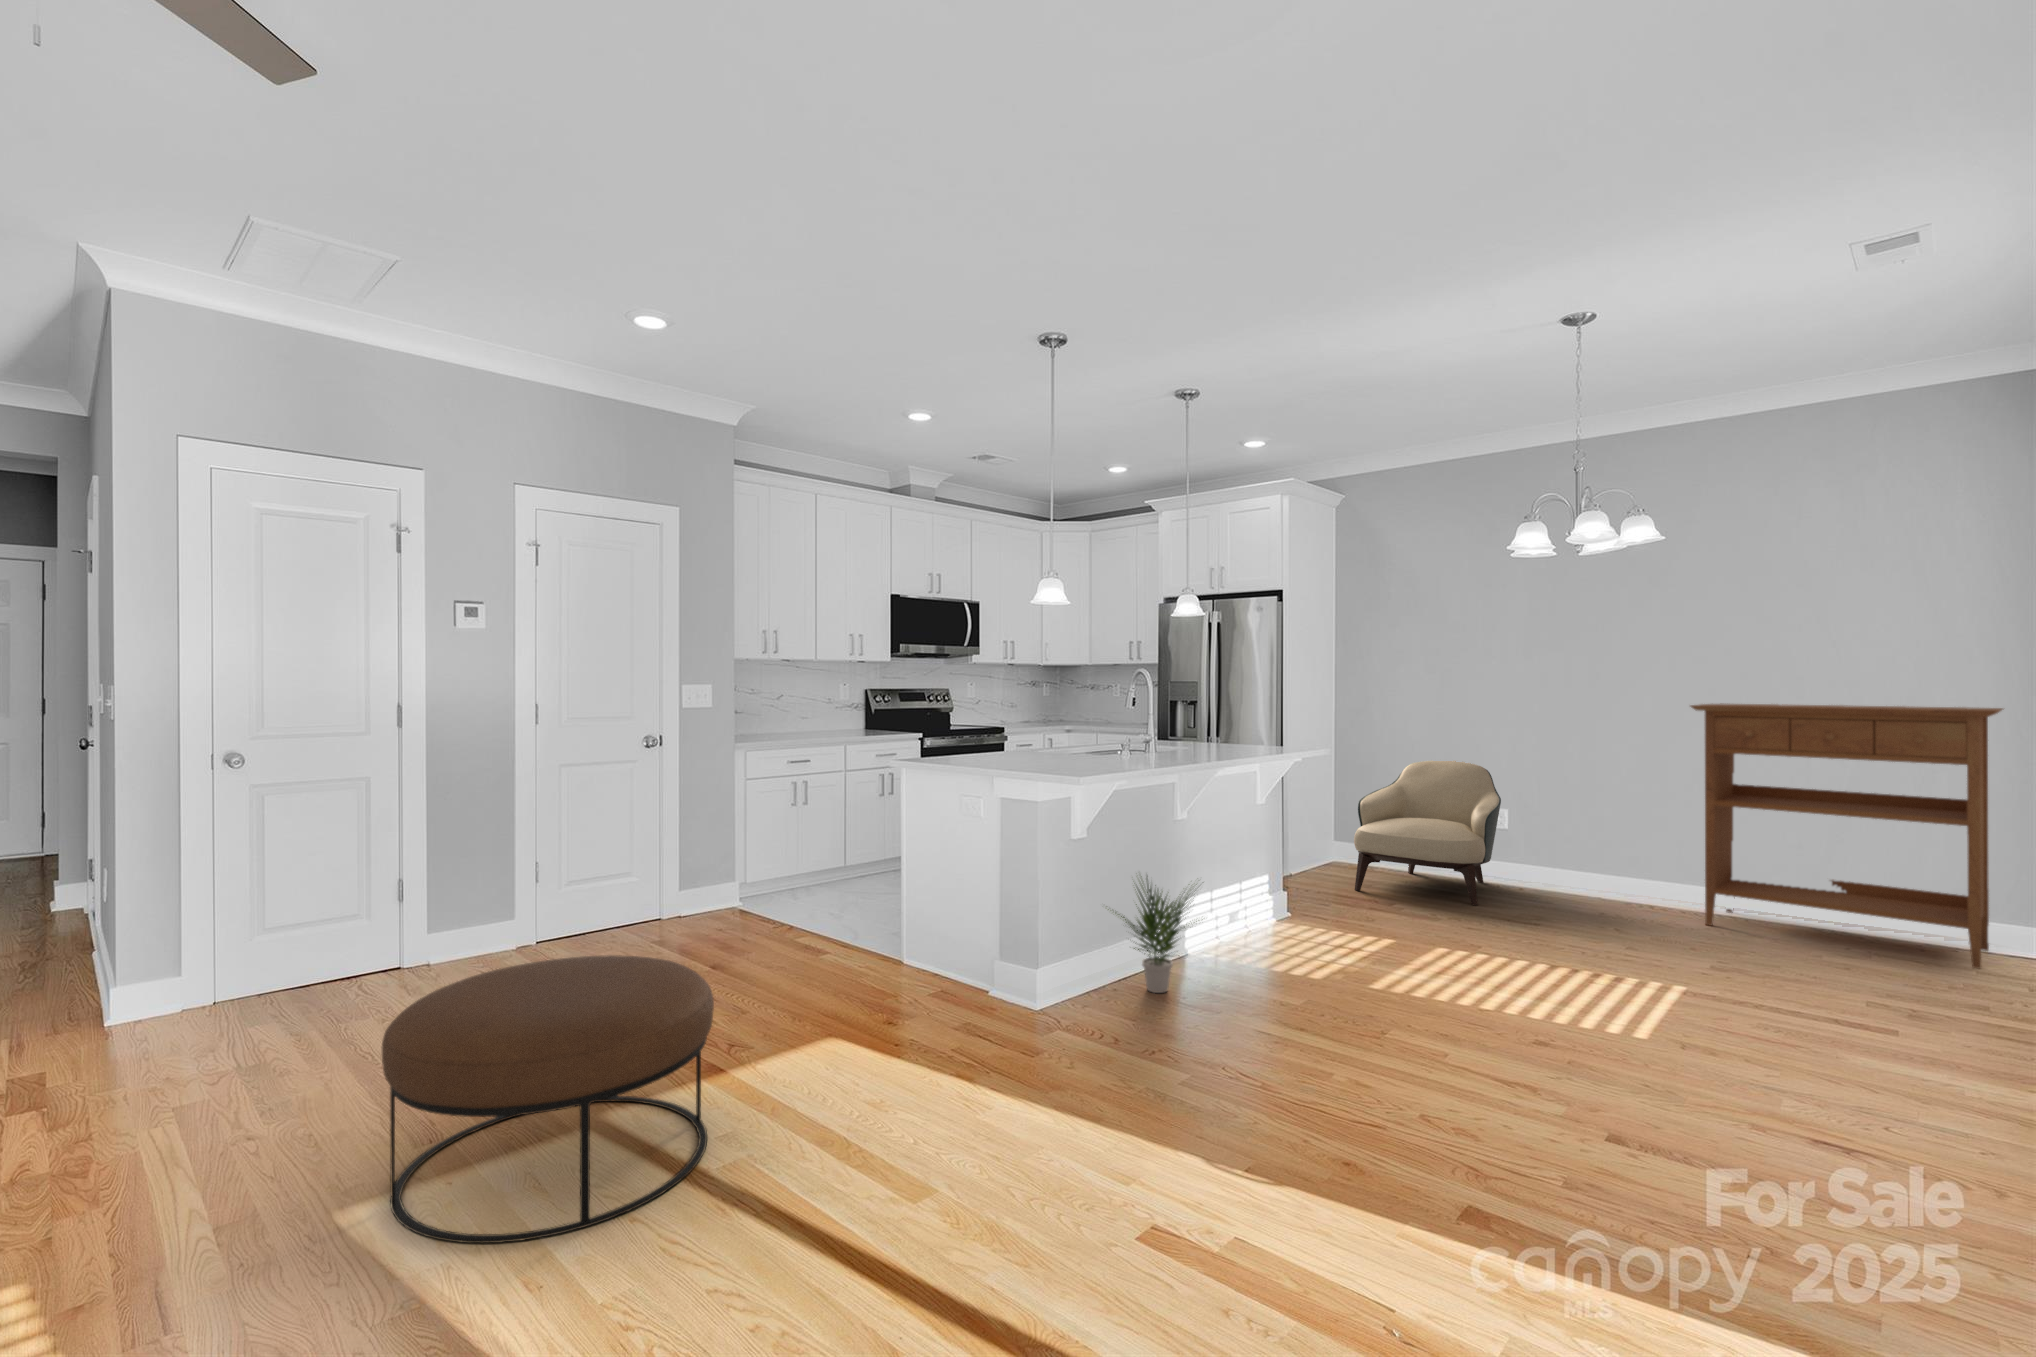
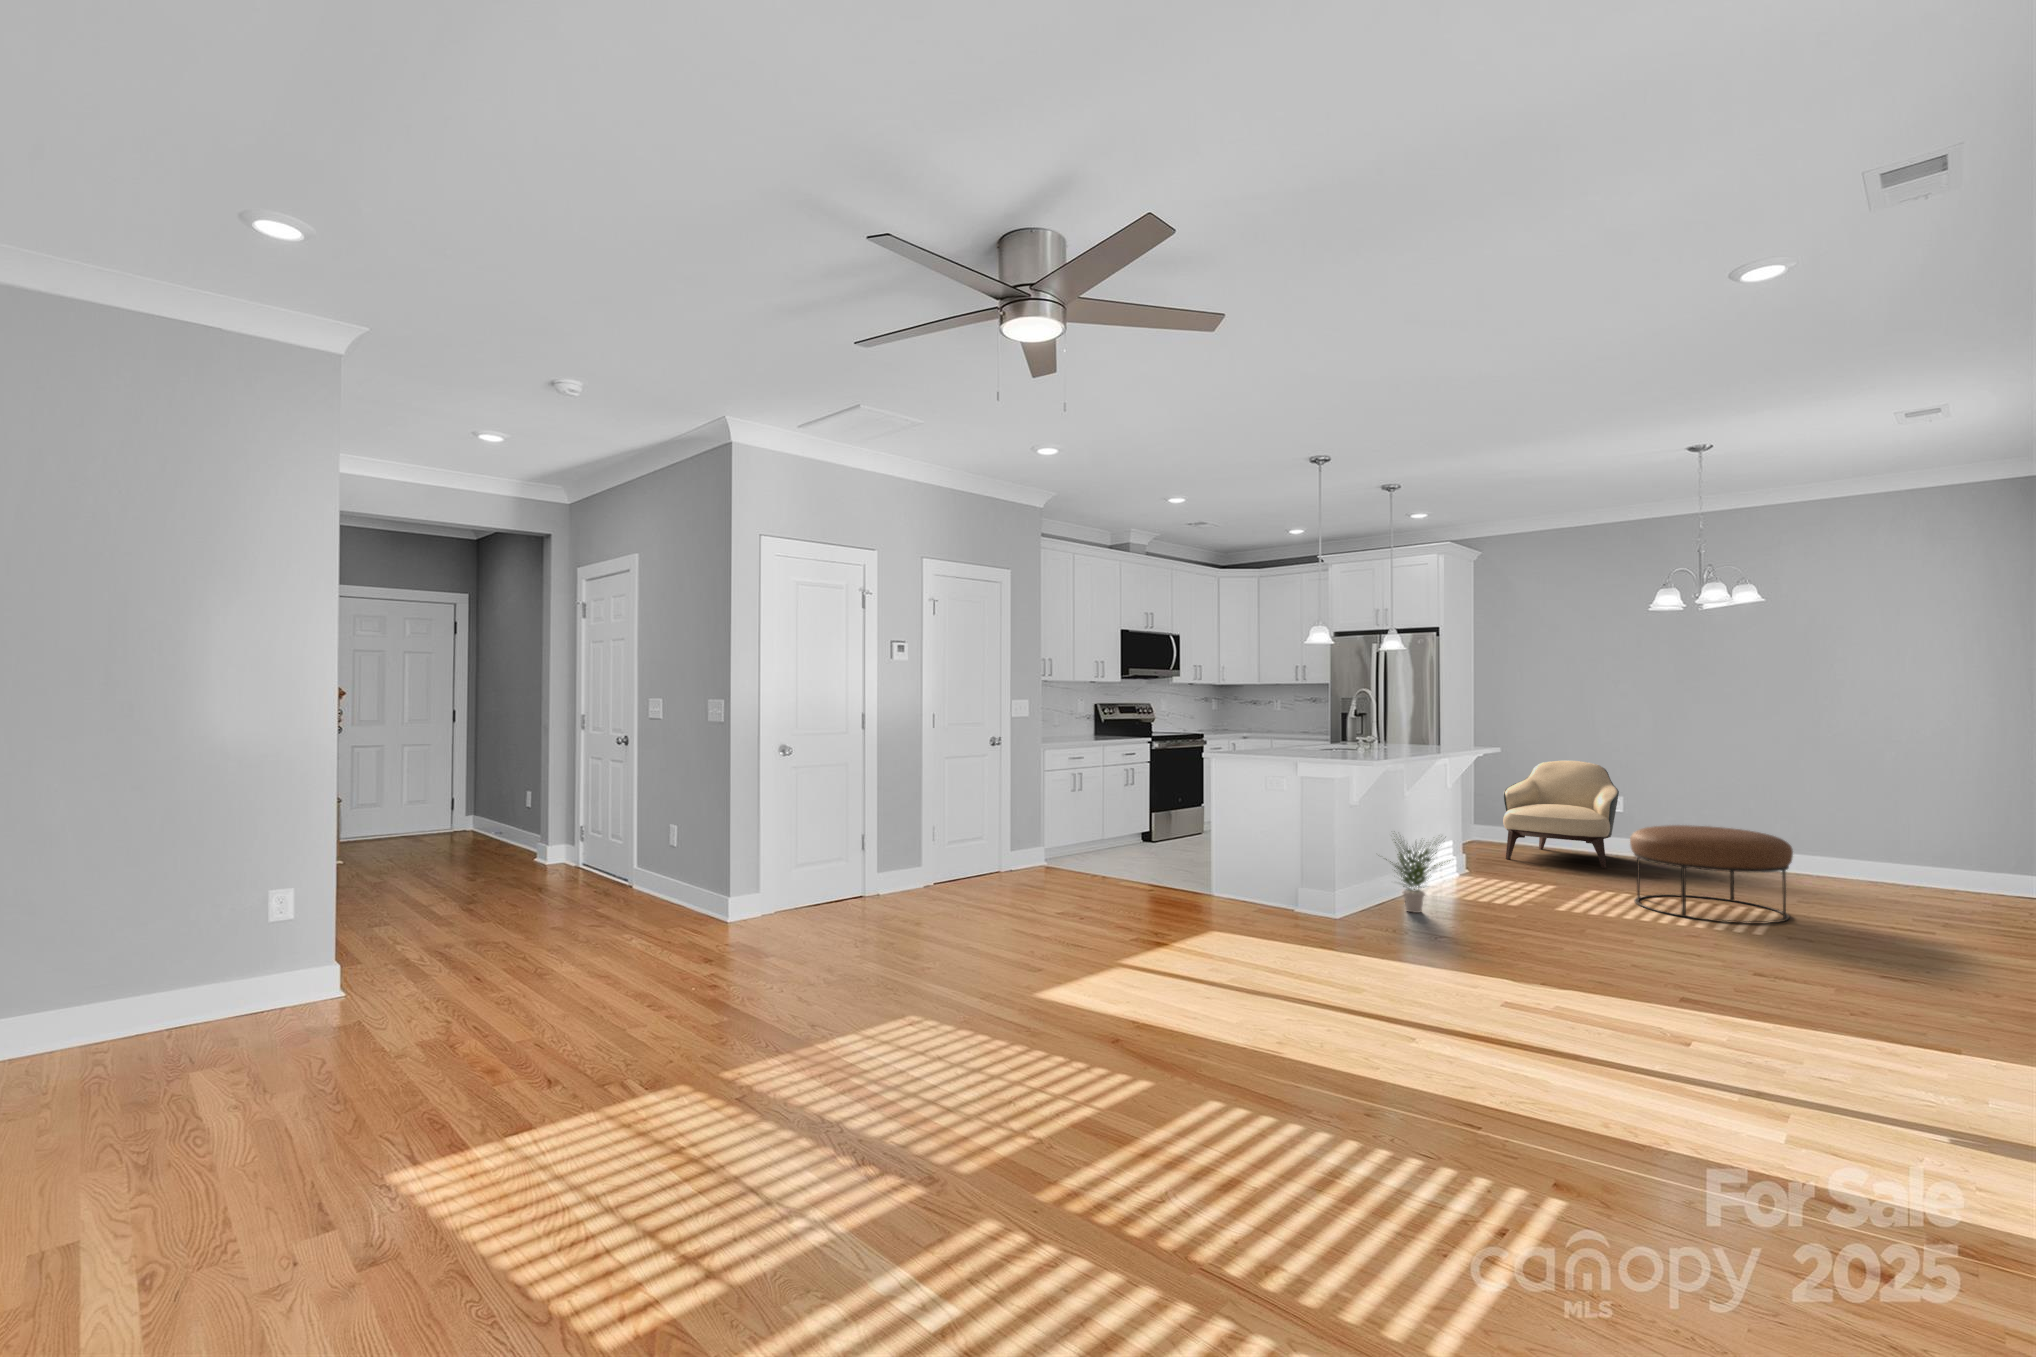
console table: present [1691,703,2003,969] -> none [1770,717,2004,904]
ottoman: present [382,955,714,1243] -> present [1630,825,1793,924]

